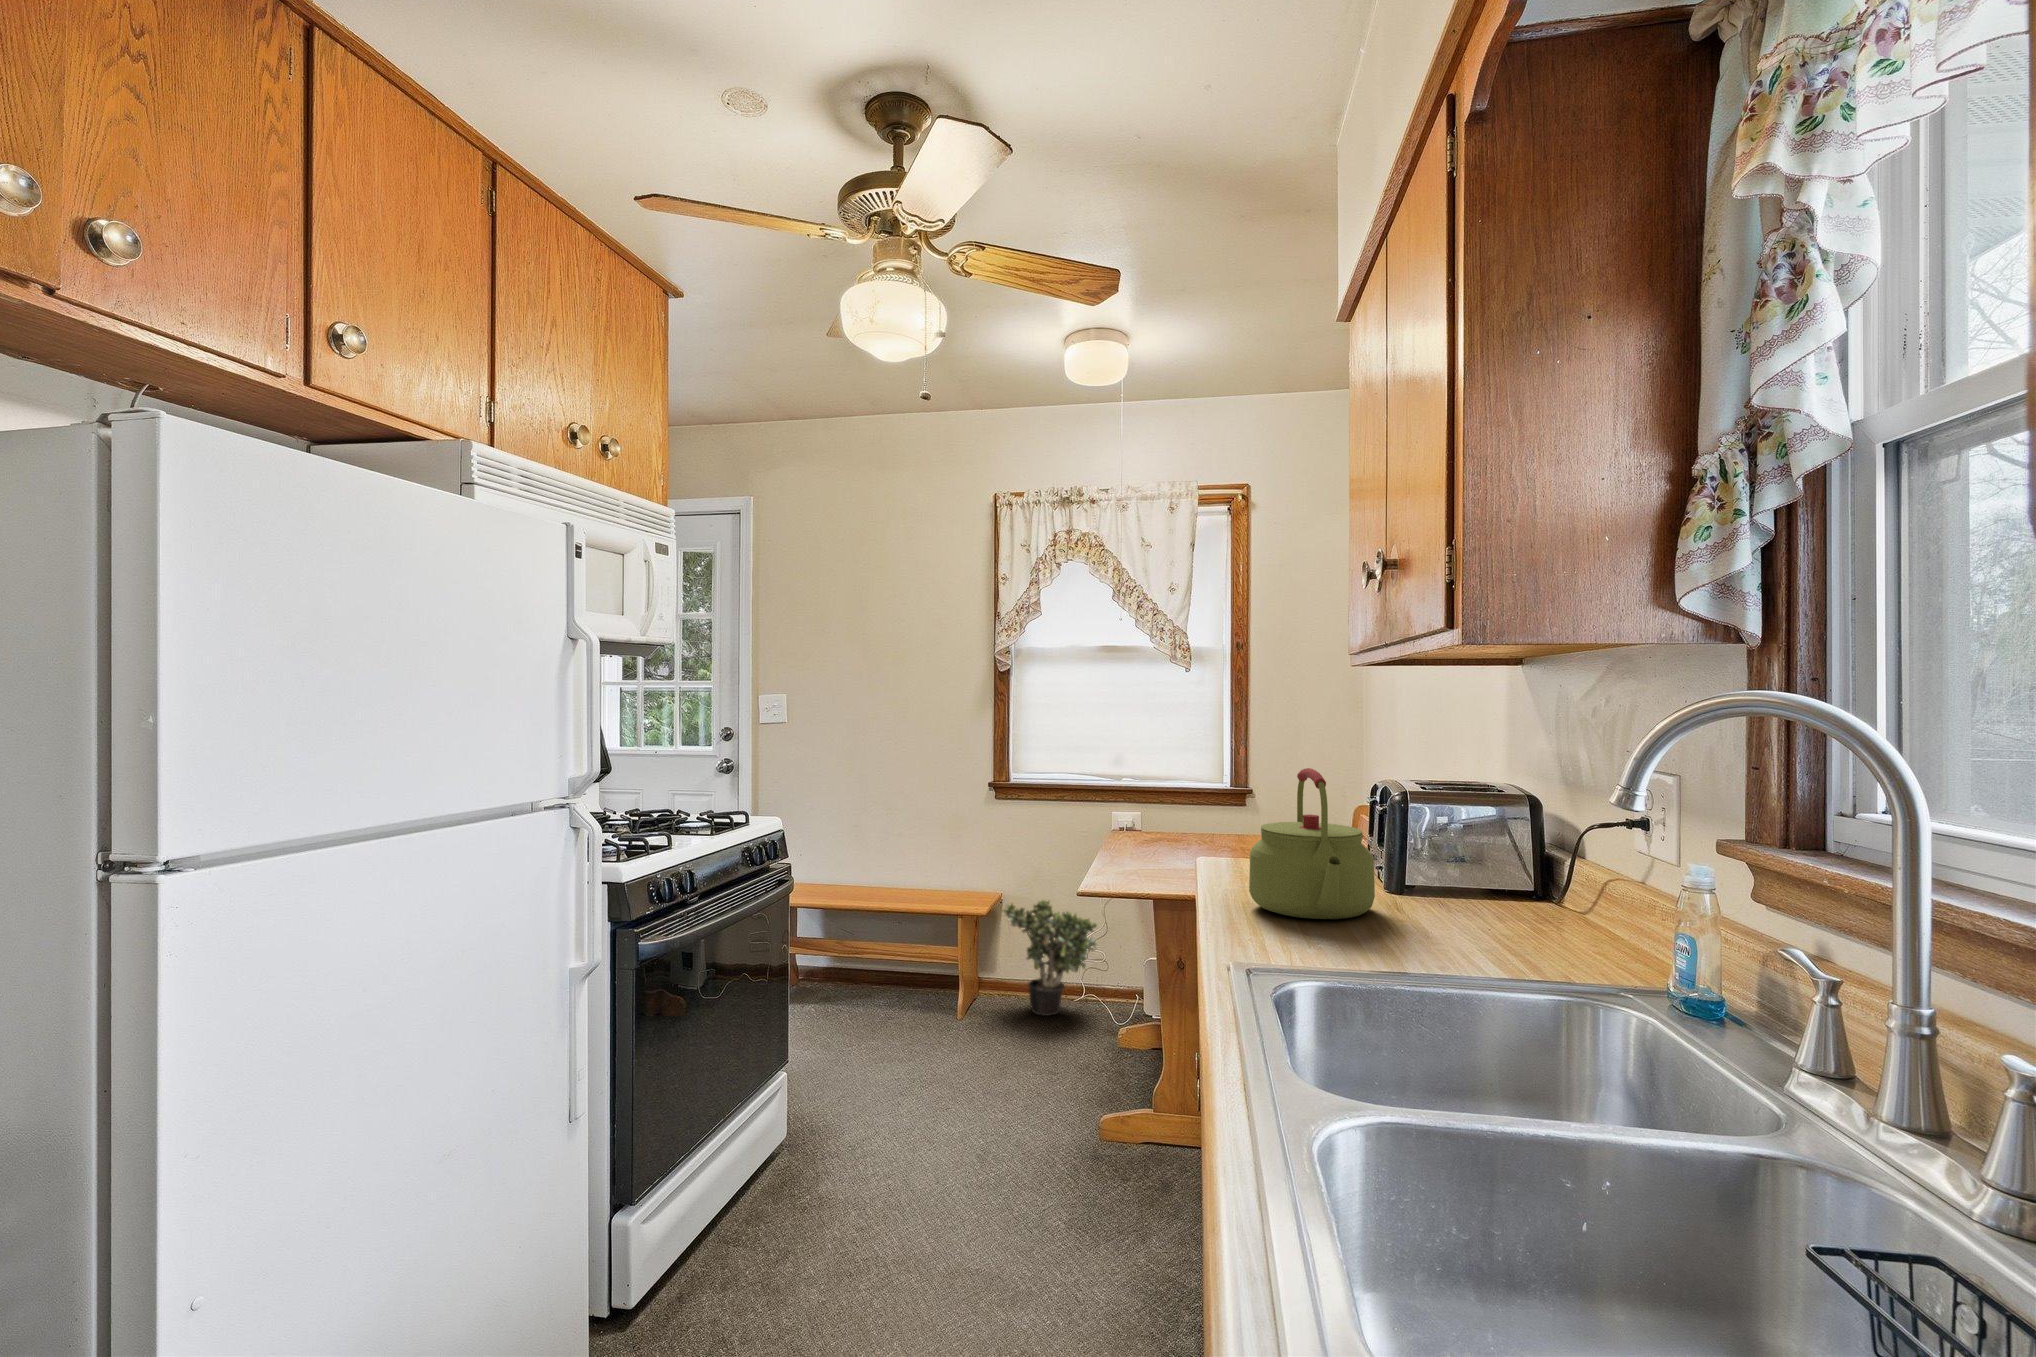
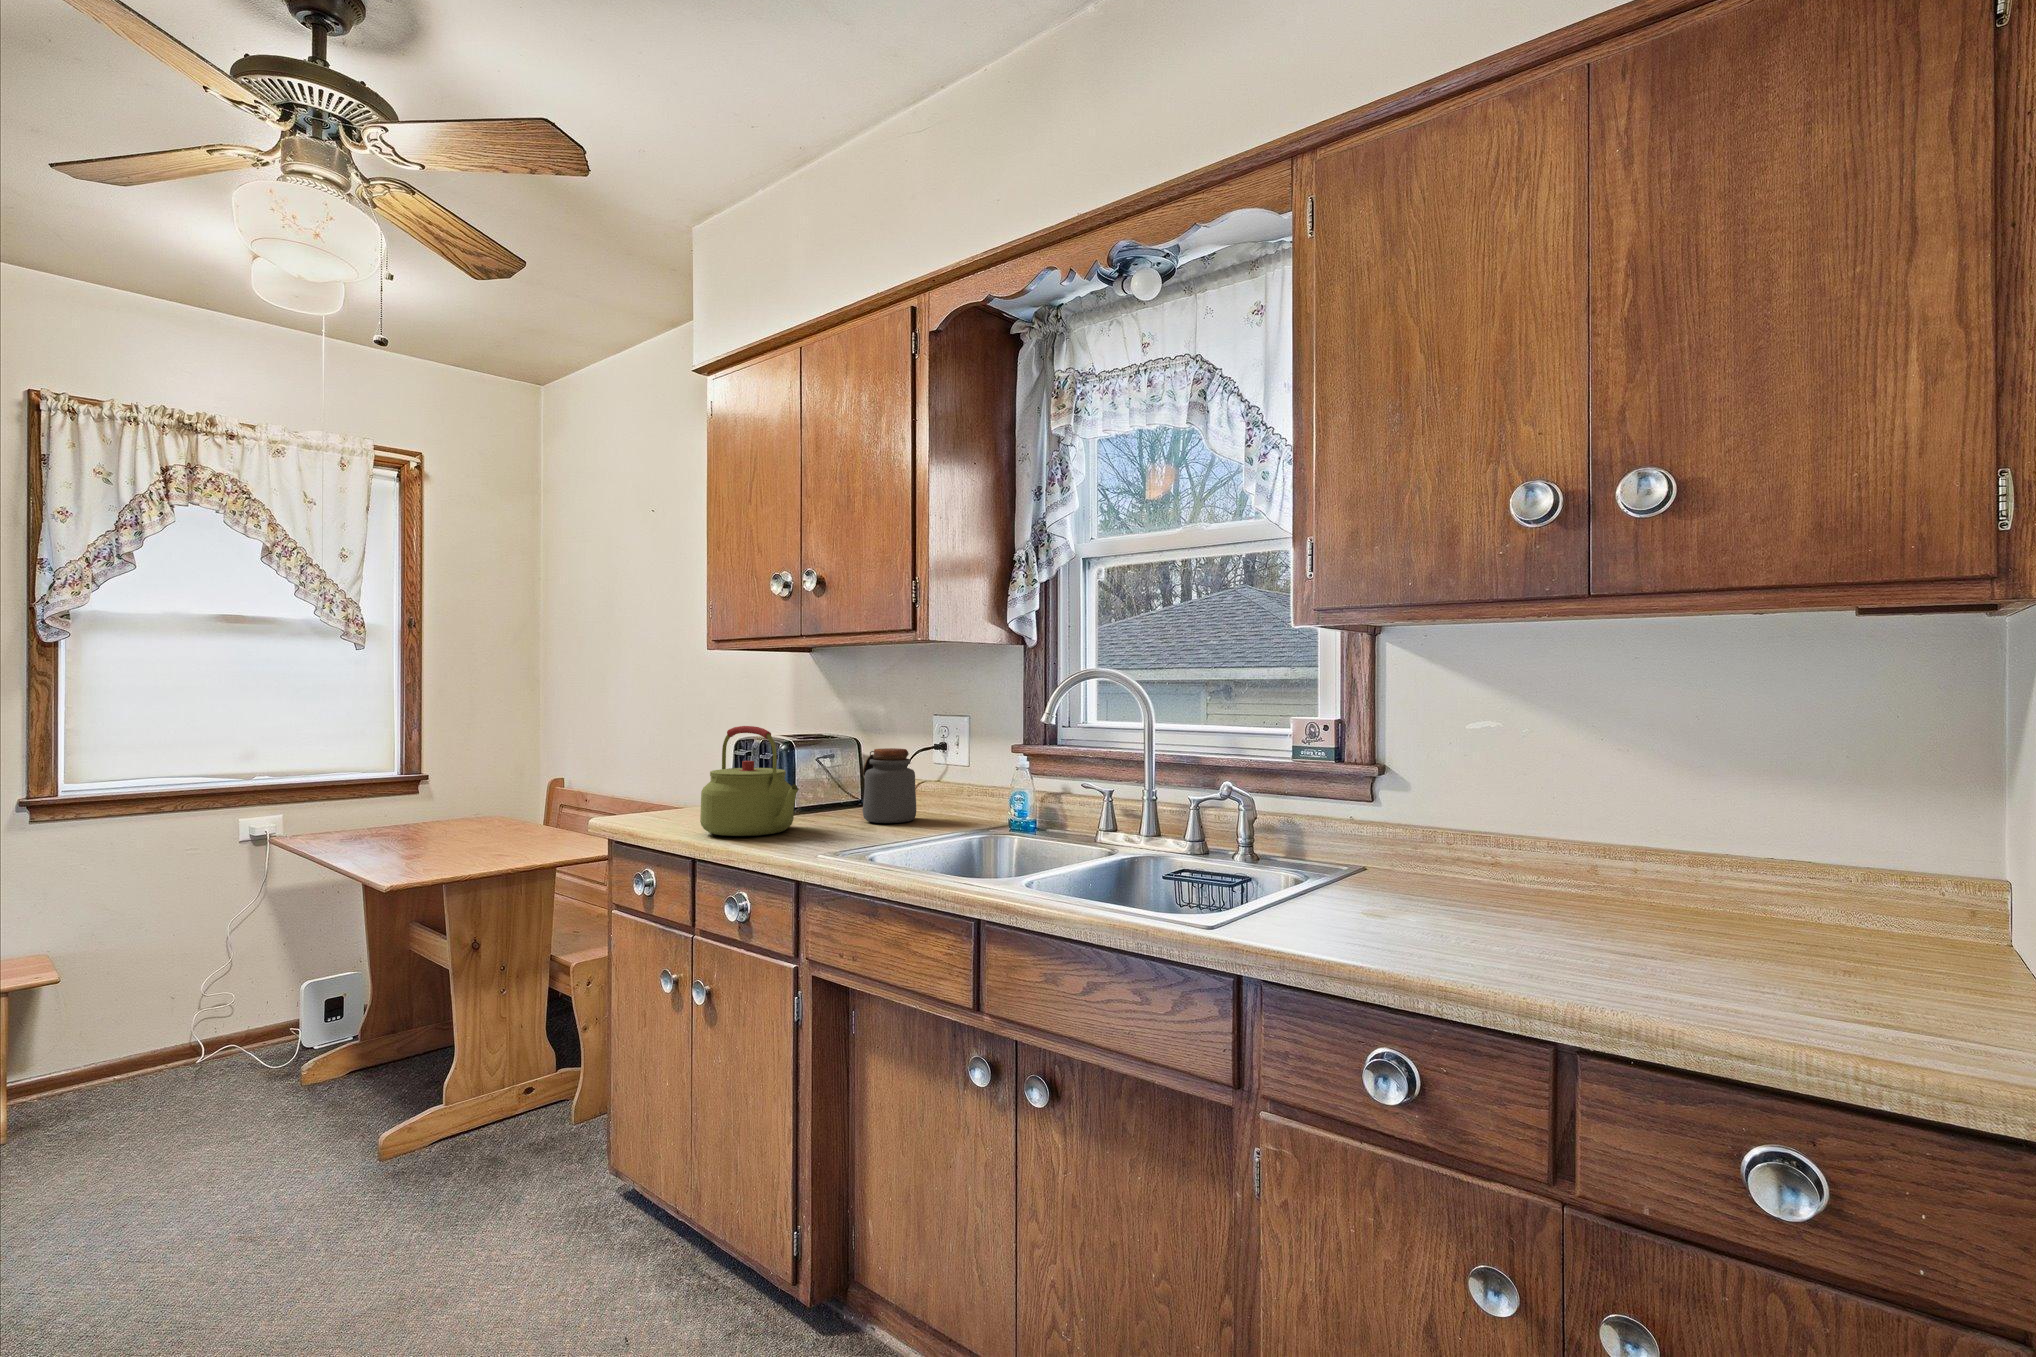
jar: none [1481,817,1579,942] -> present [863,748,916,823]
potted plant: present [1002,900,1097,1016] -> none [83,936,244,1088]

